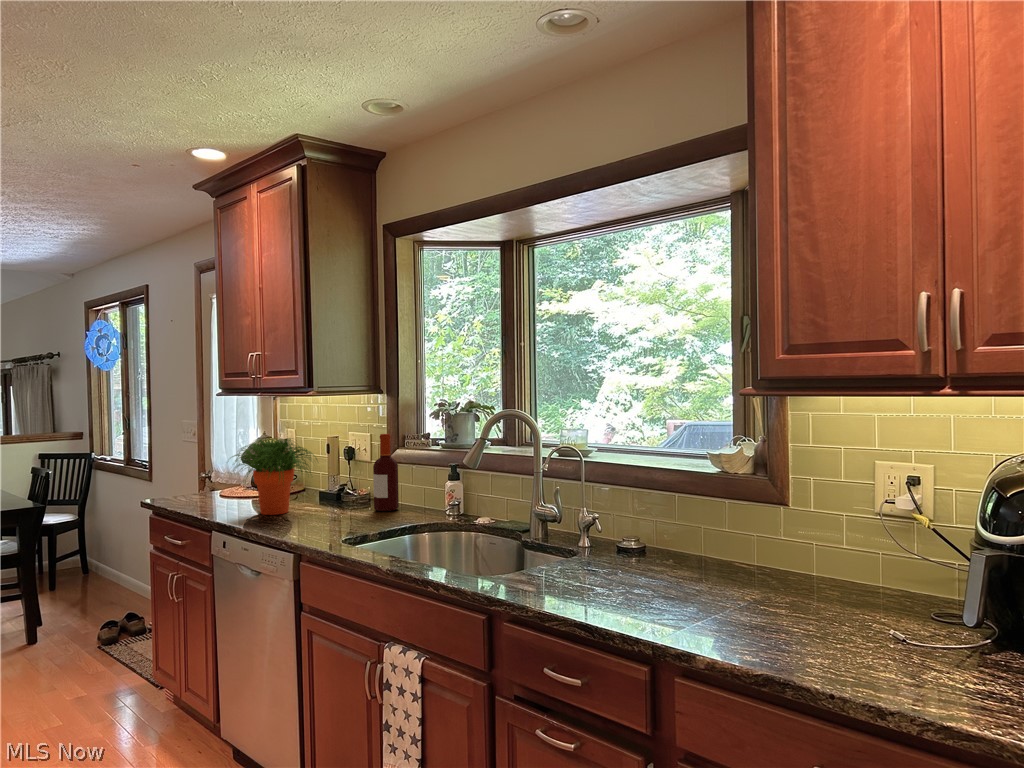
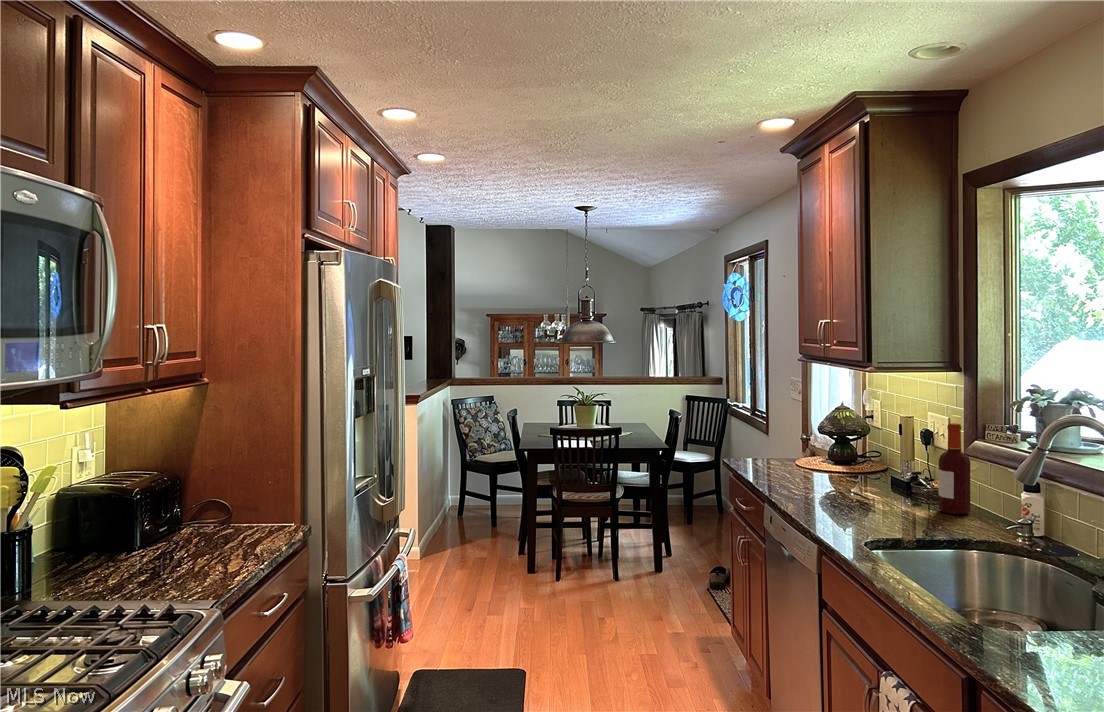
potted plant: present [233,438,317,515] -> none [782,417,878,498]

